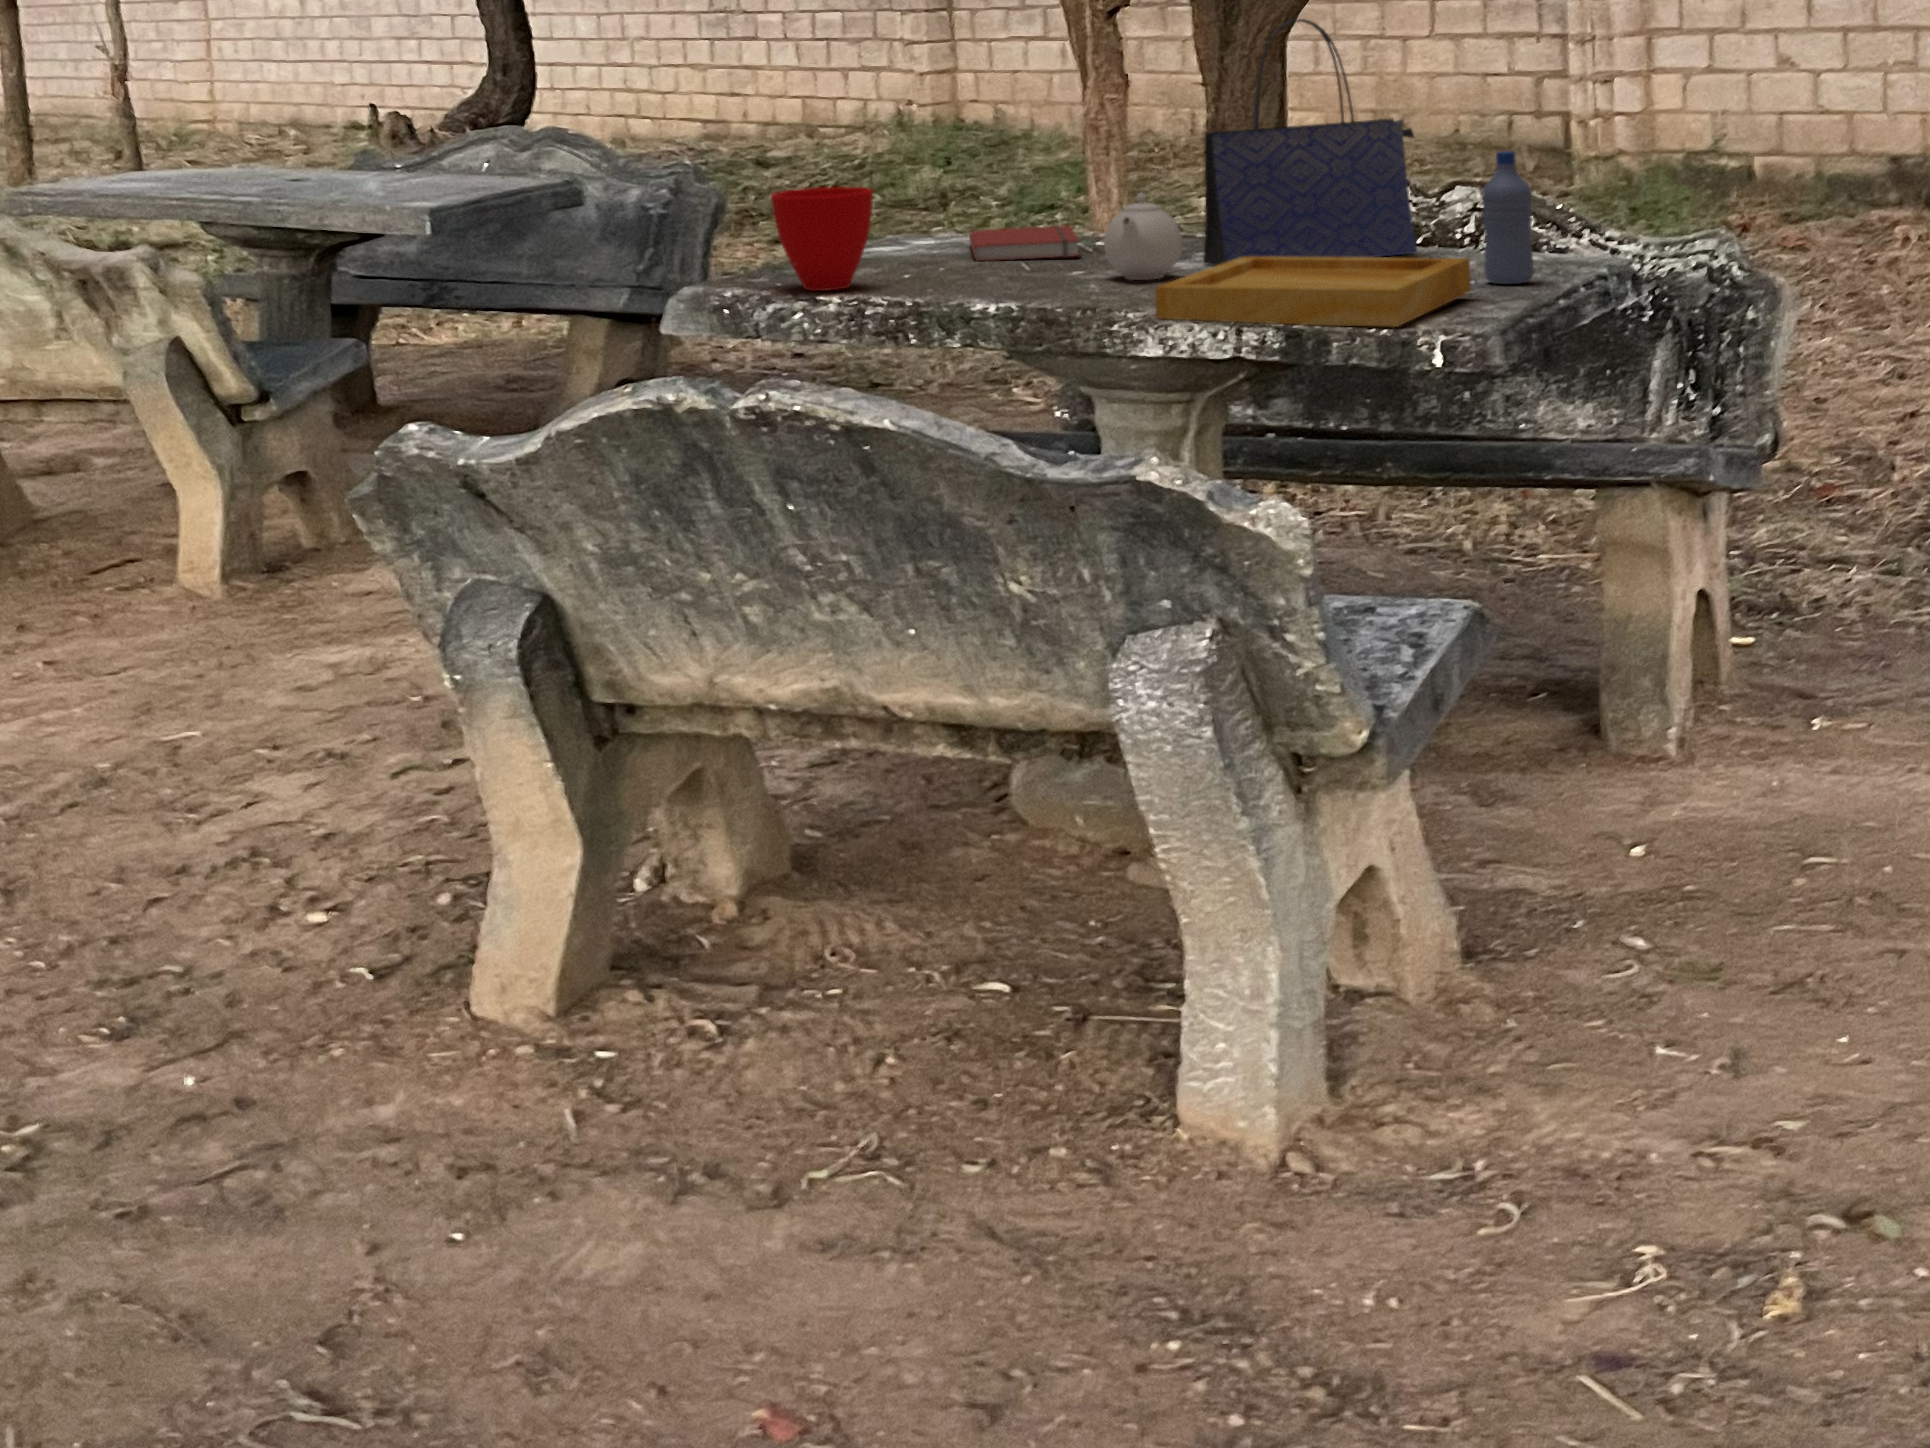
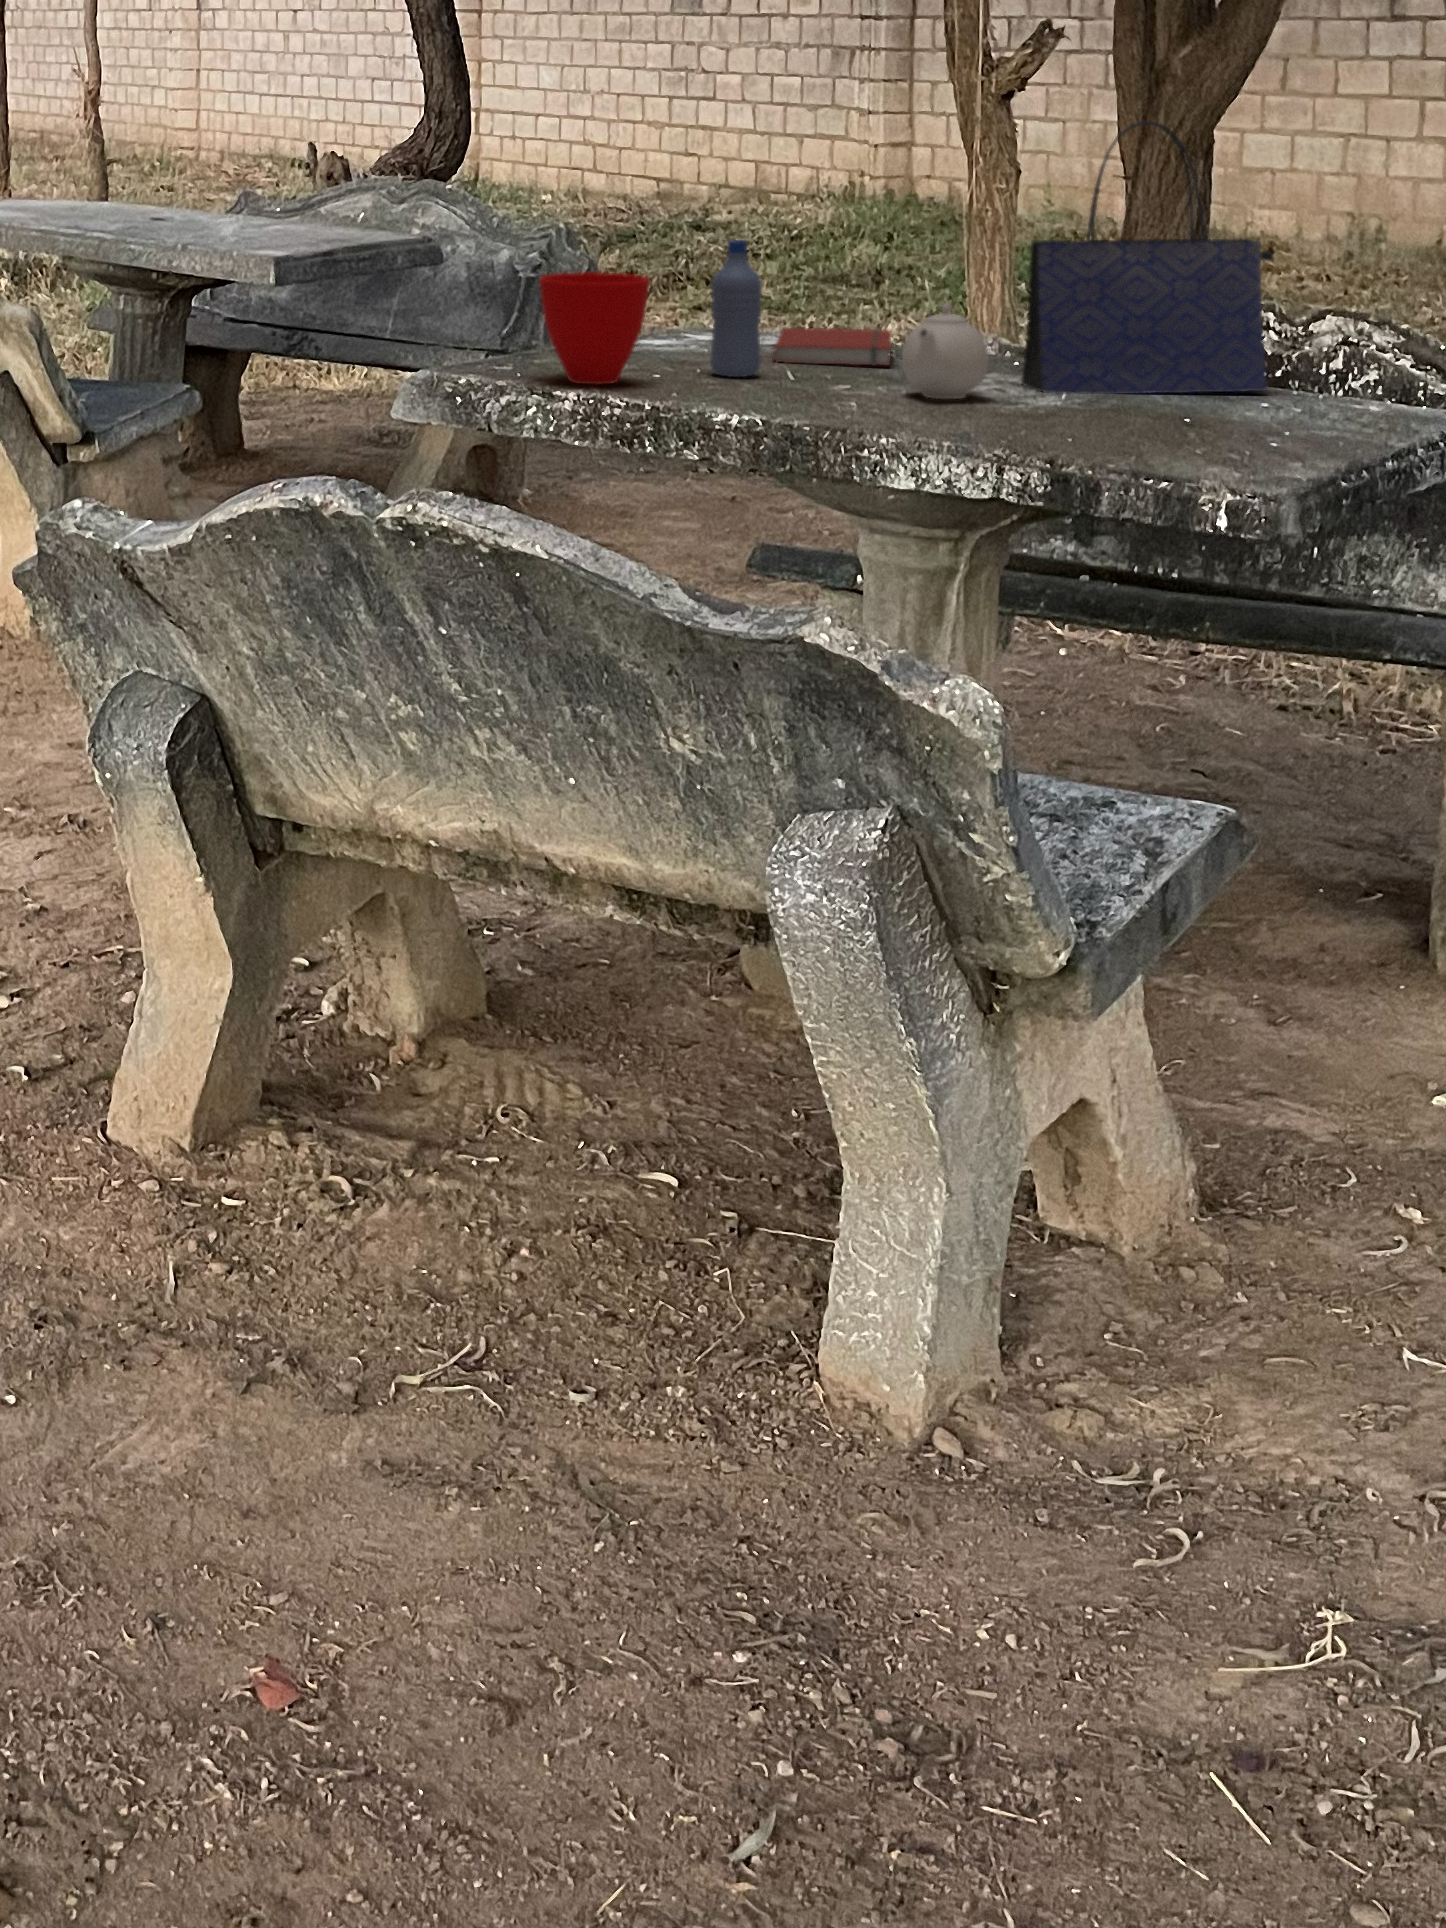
water bottle: present [1482,151,1534,284] -> present [710,240,762,377]
tray: present [1155,257,1471,327] -> none [925,383,1299,480]

